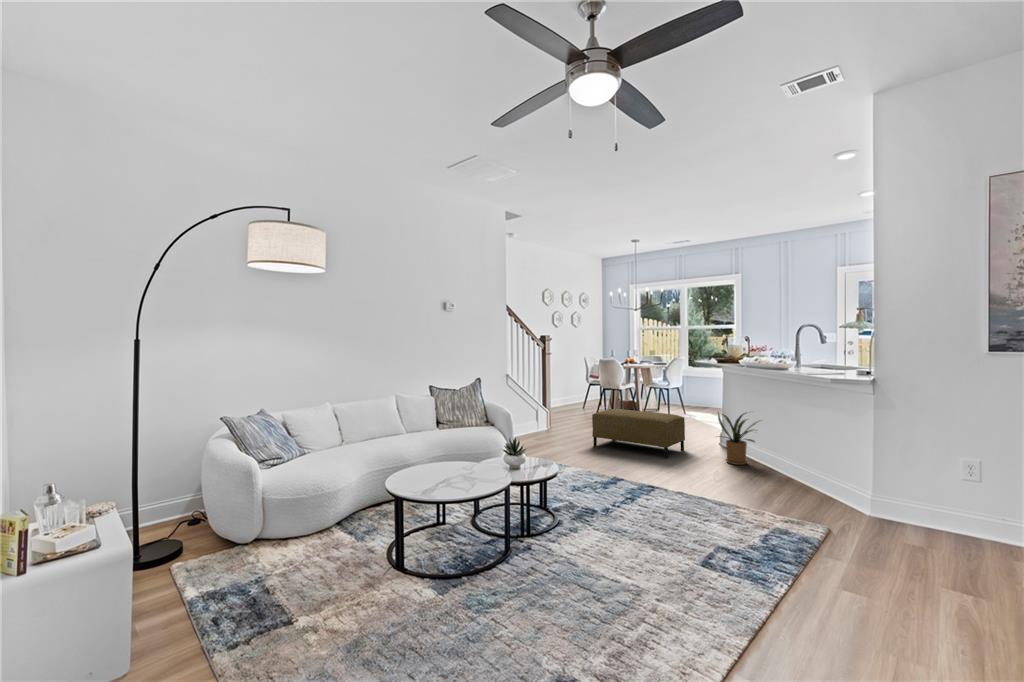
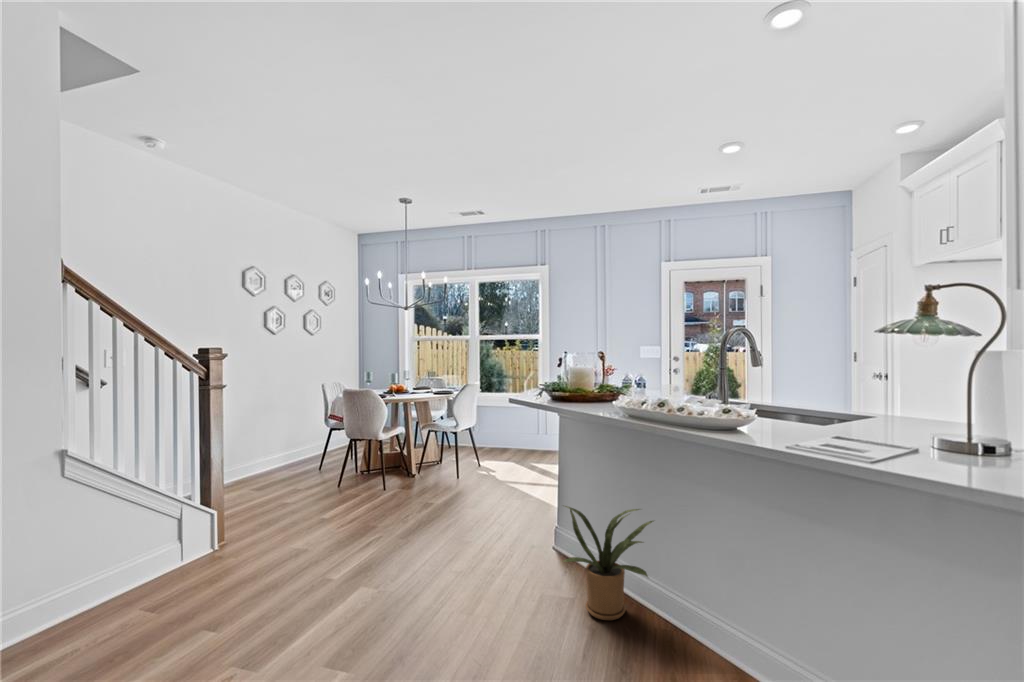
ottoman: present [592,409,685,458] -> none [308,502,501,624]

